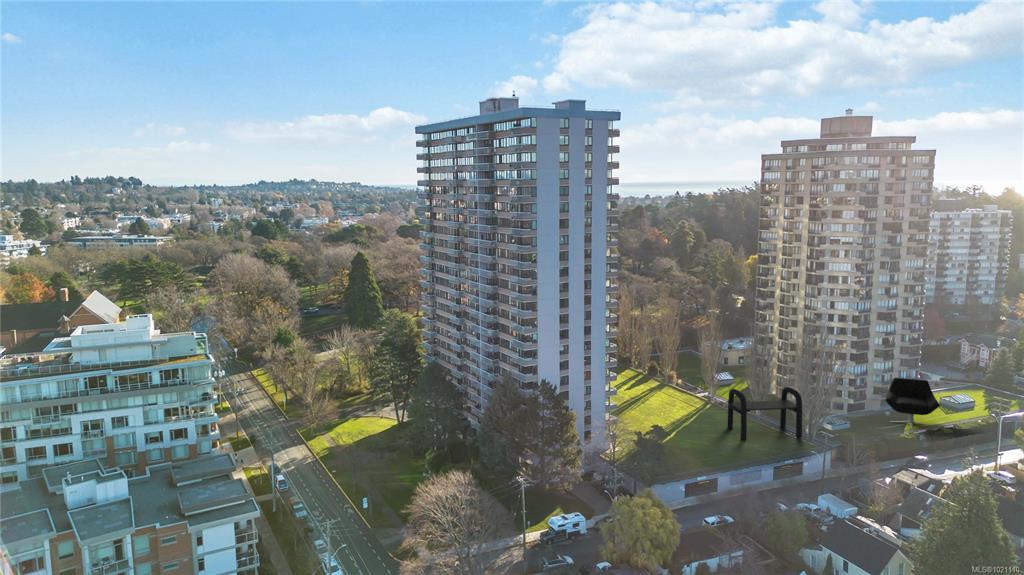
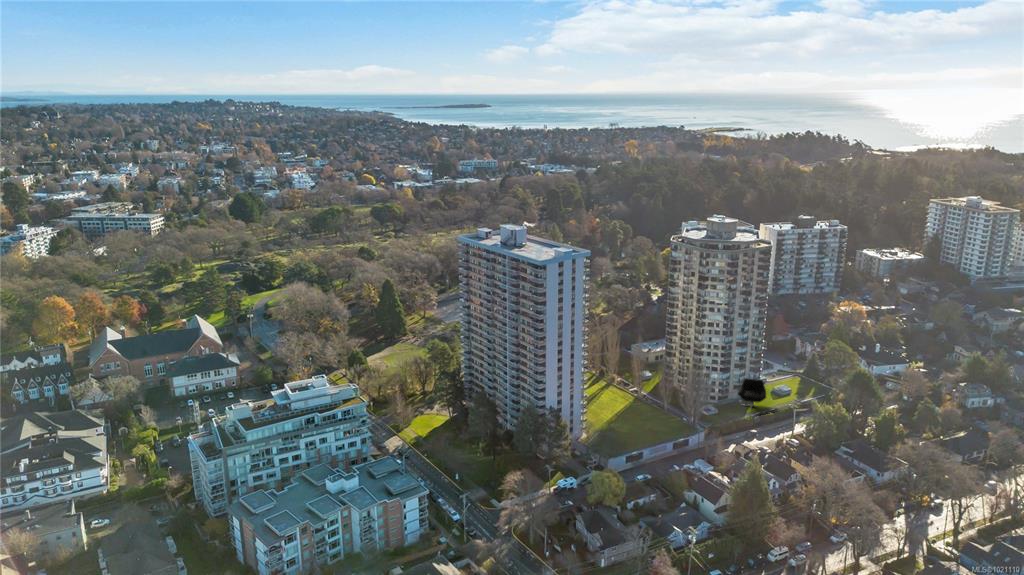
bench: present [727,387,802,440] -> none [648,392,690,424]

